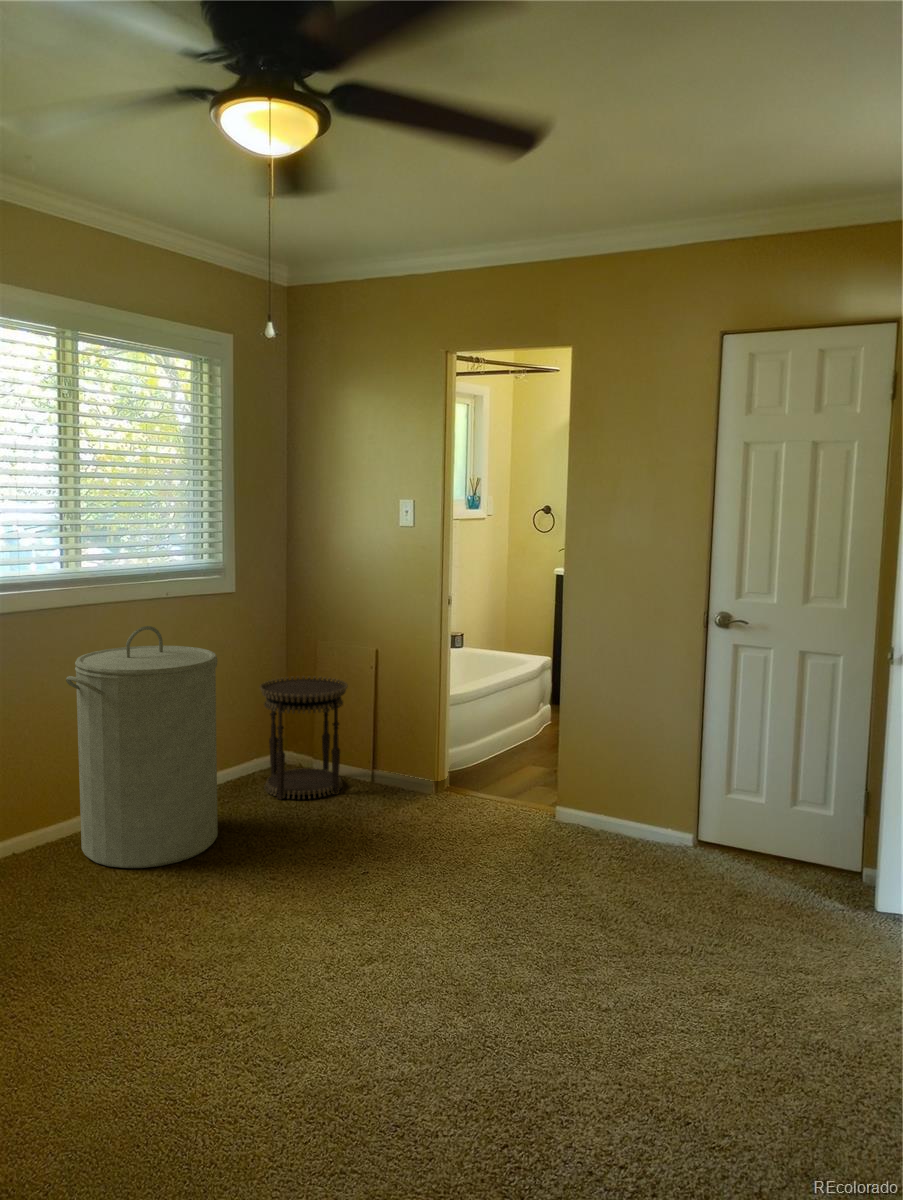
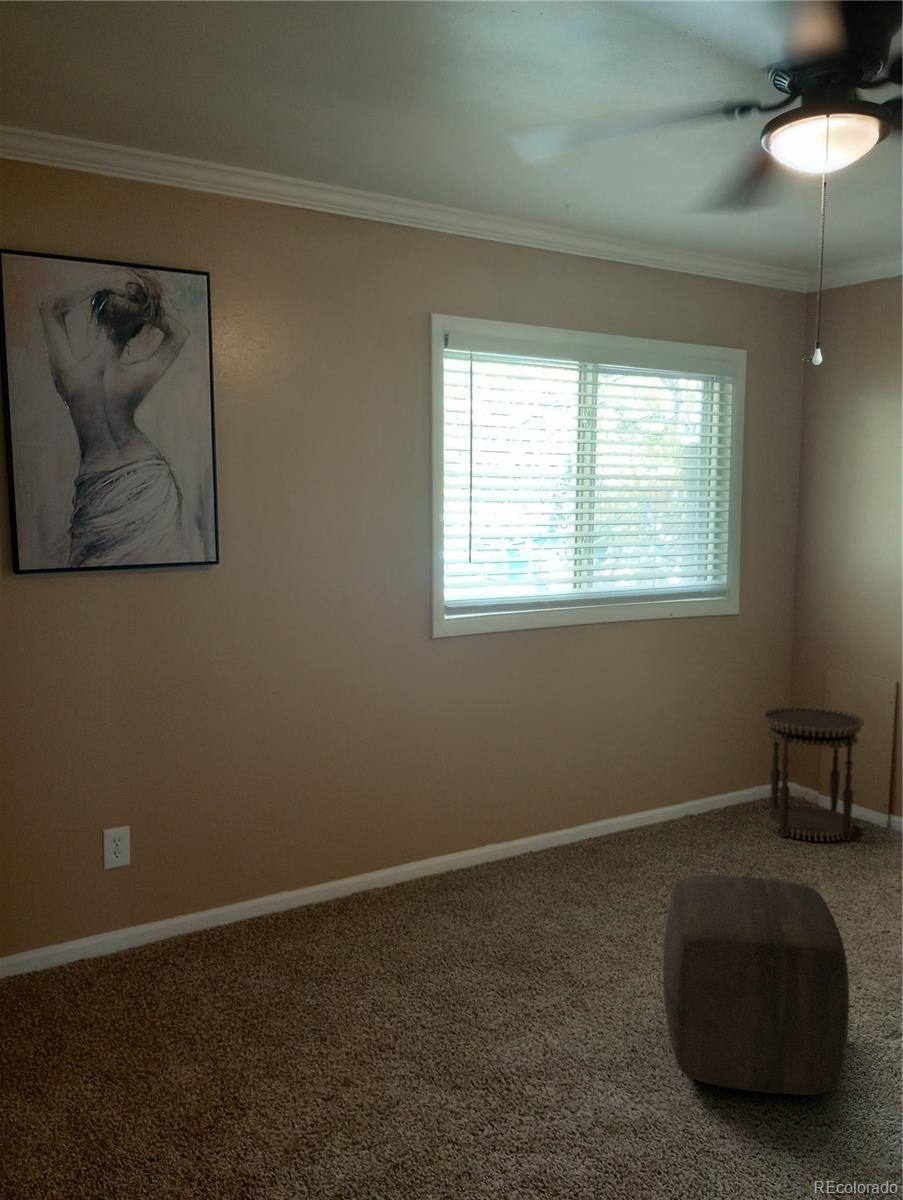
laundry hamper: present [66,626,218,868] -> none [580,648,723,888]
ottoman: none [147,834,321,1046] -> present [663,876,849,1095]

